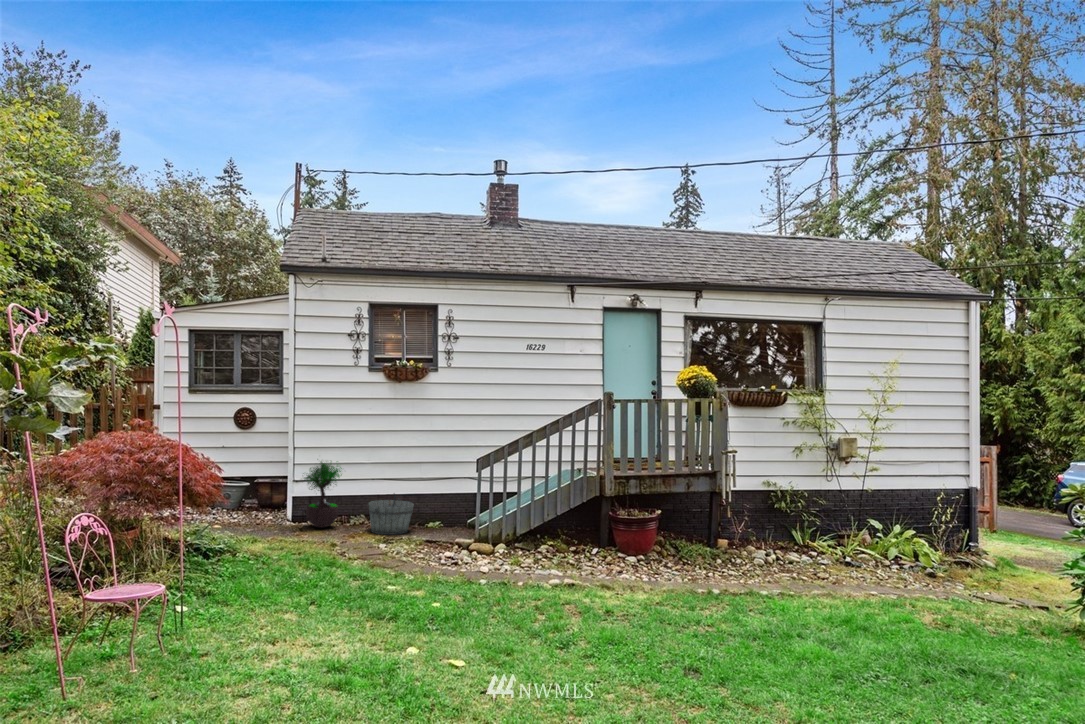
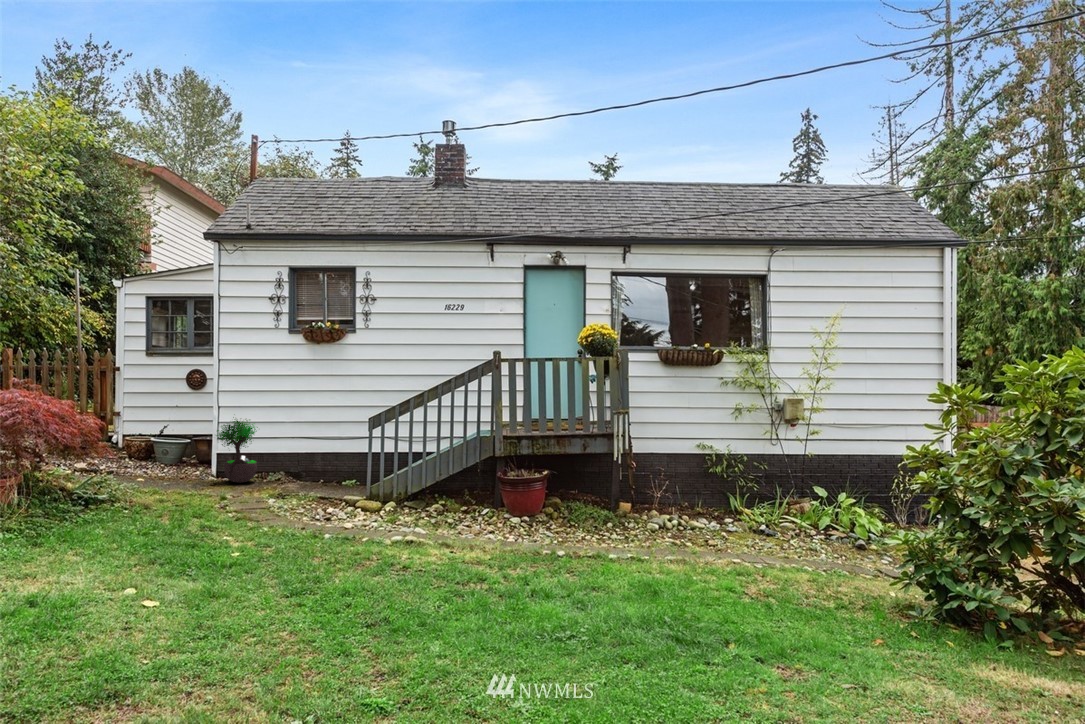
wooden bucket: present [369,496,414,535] -> none [281,451,327,491]

